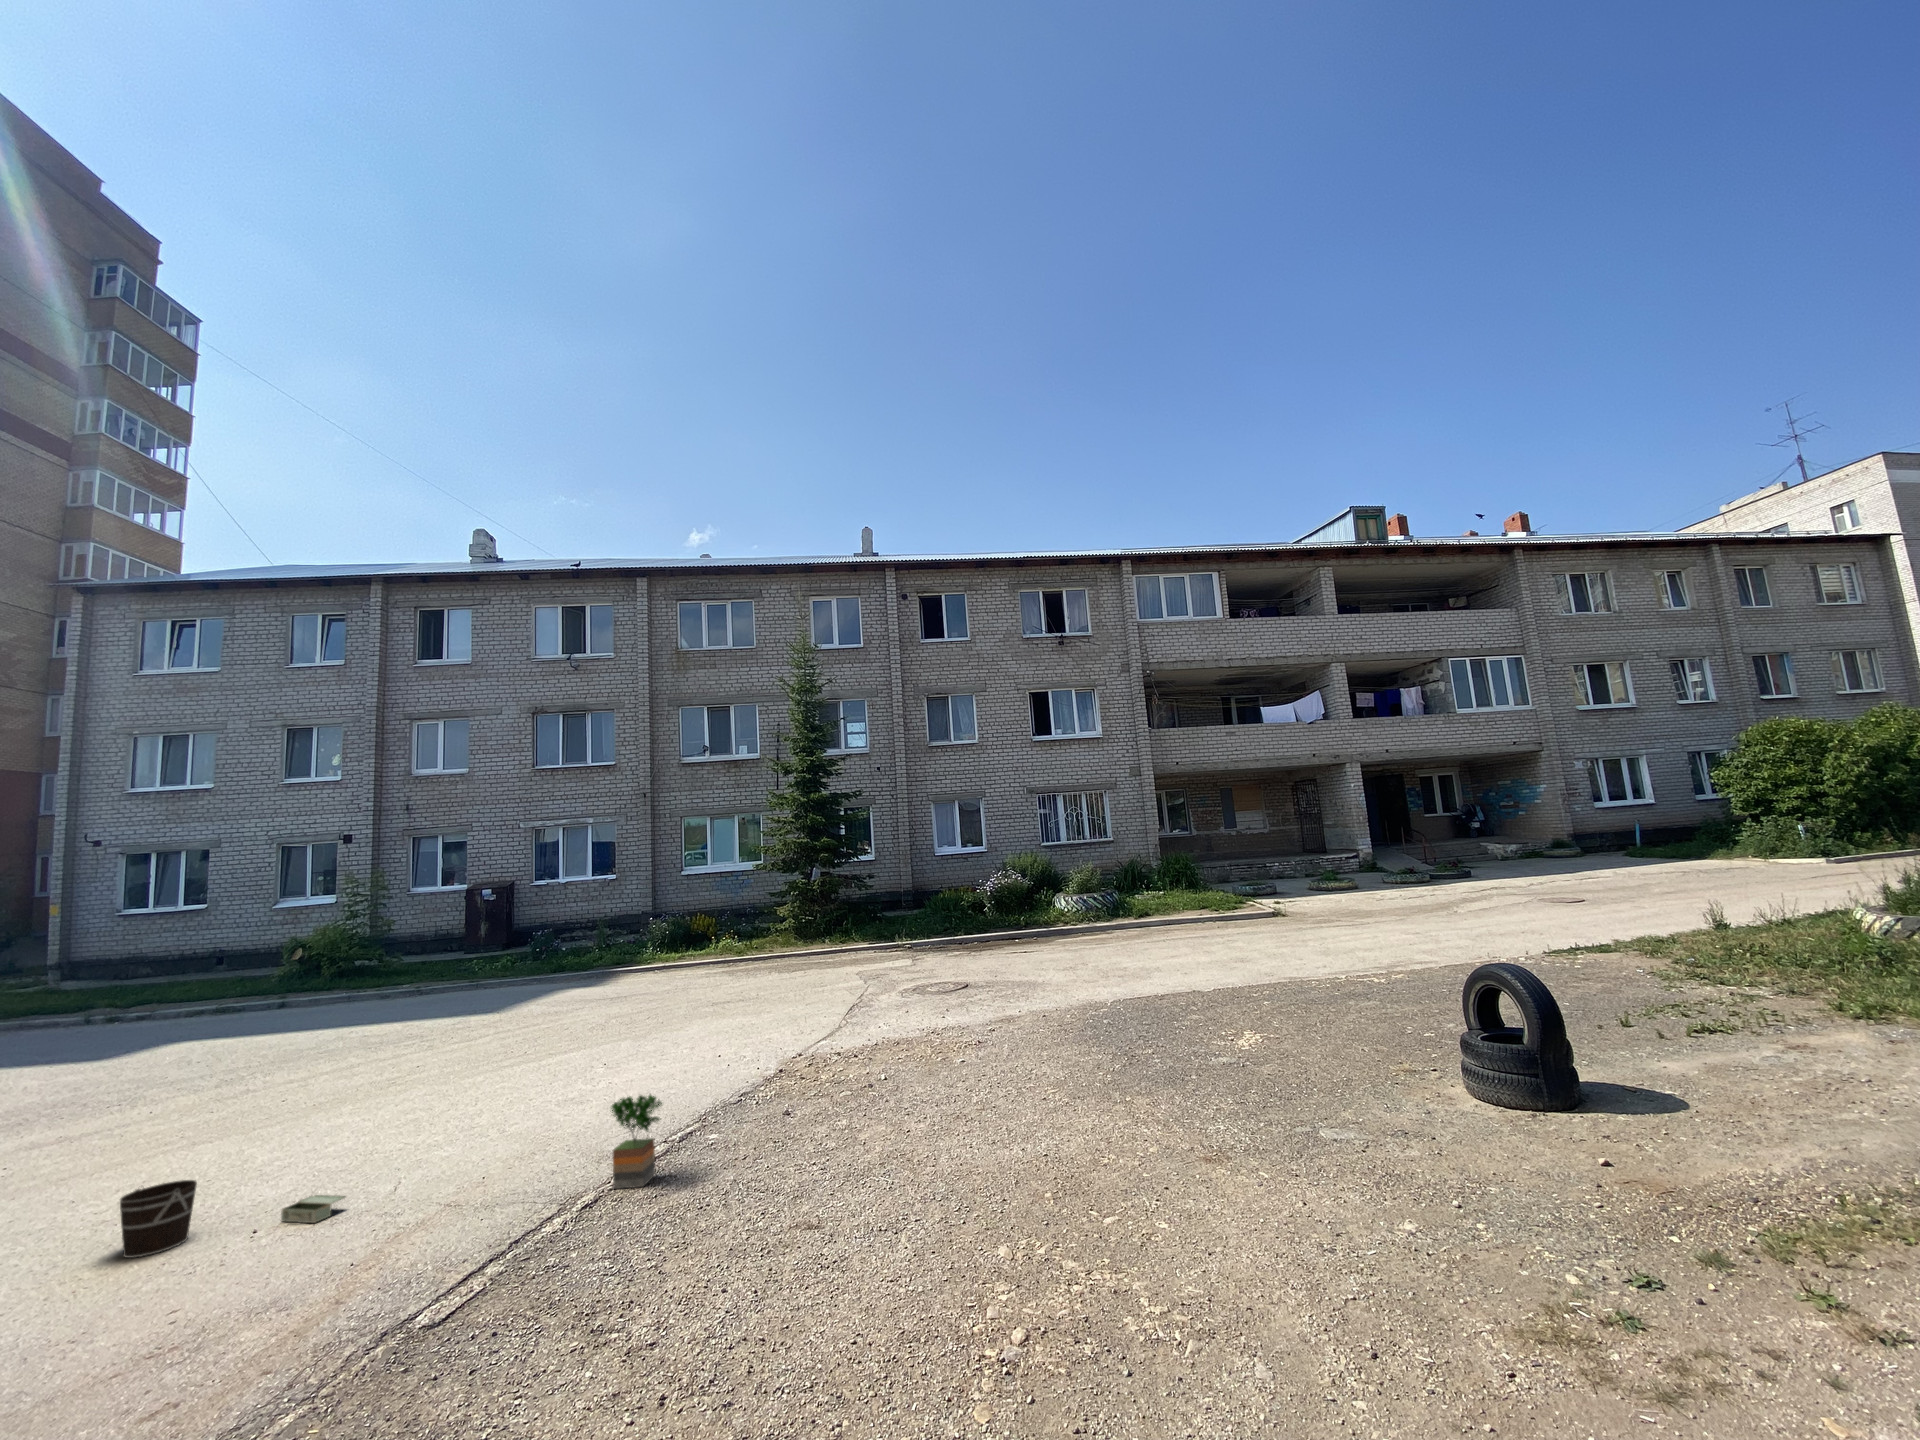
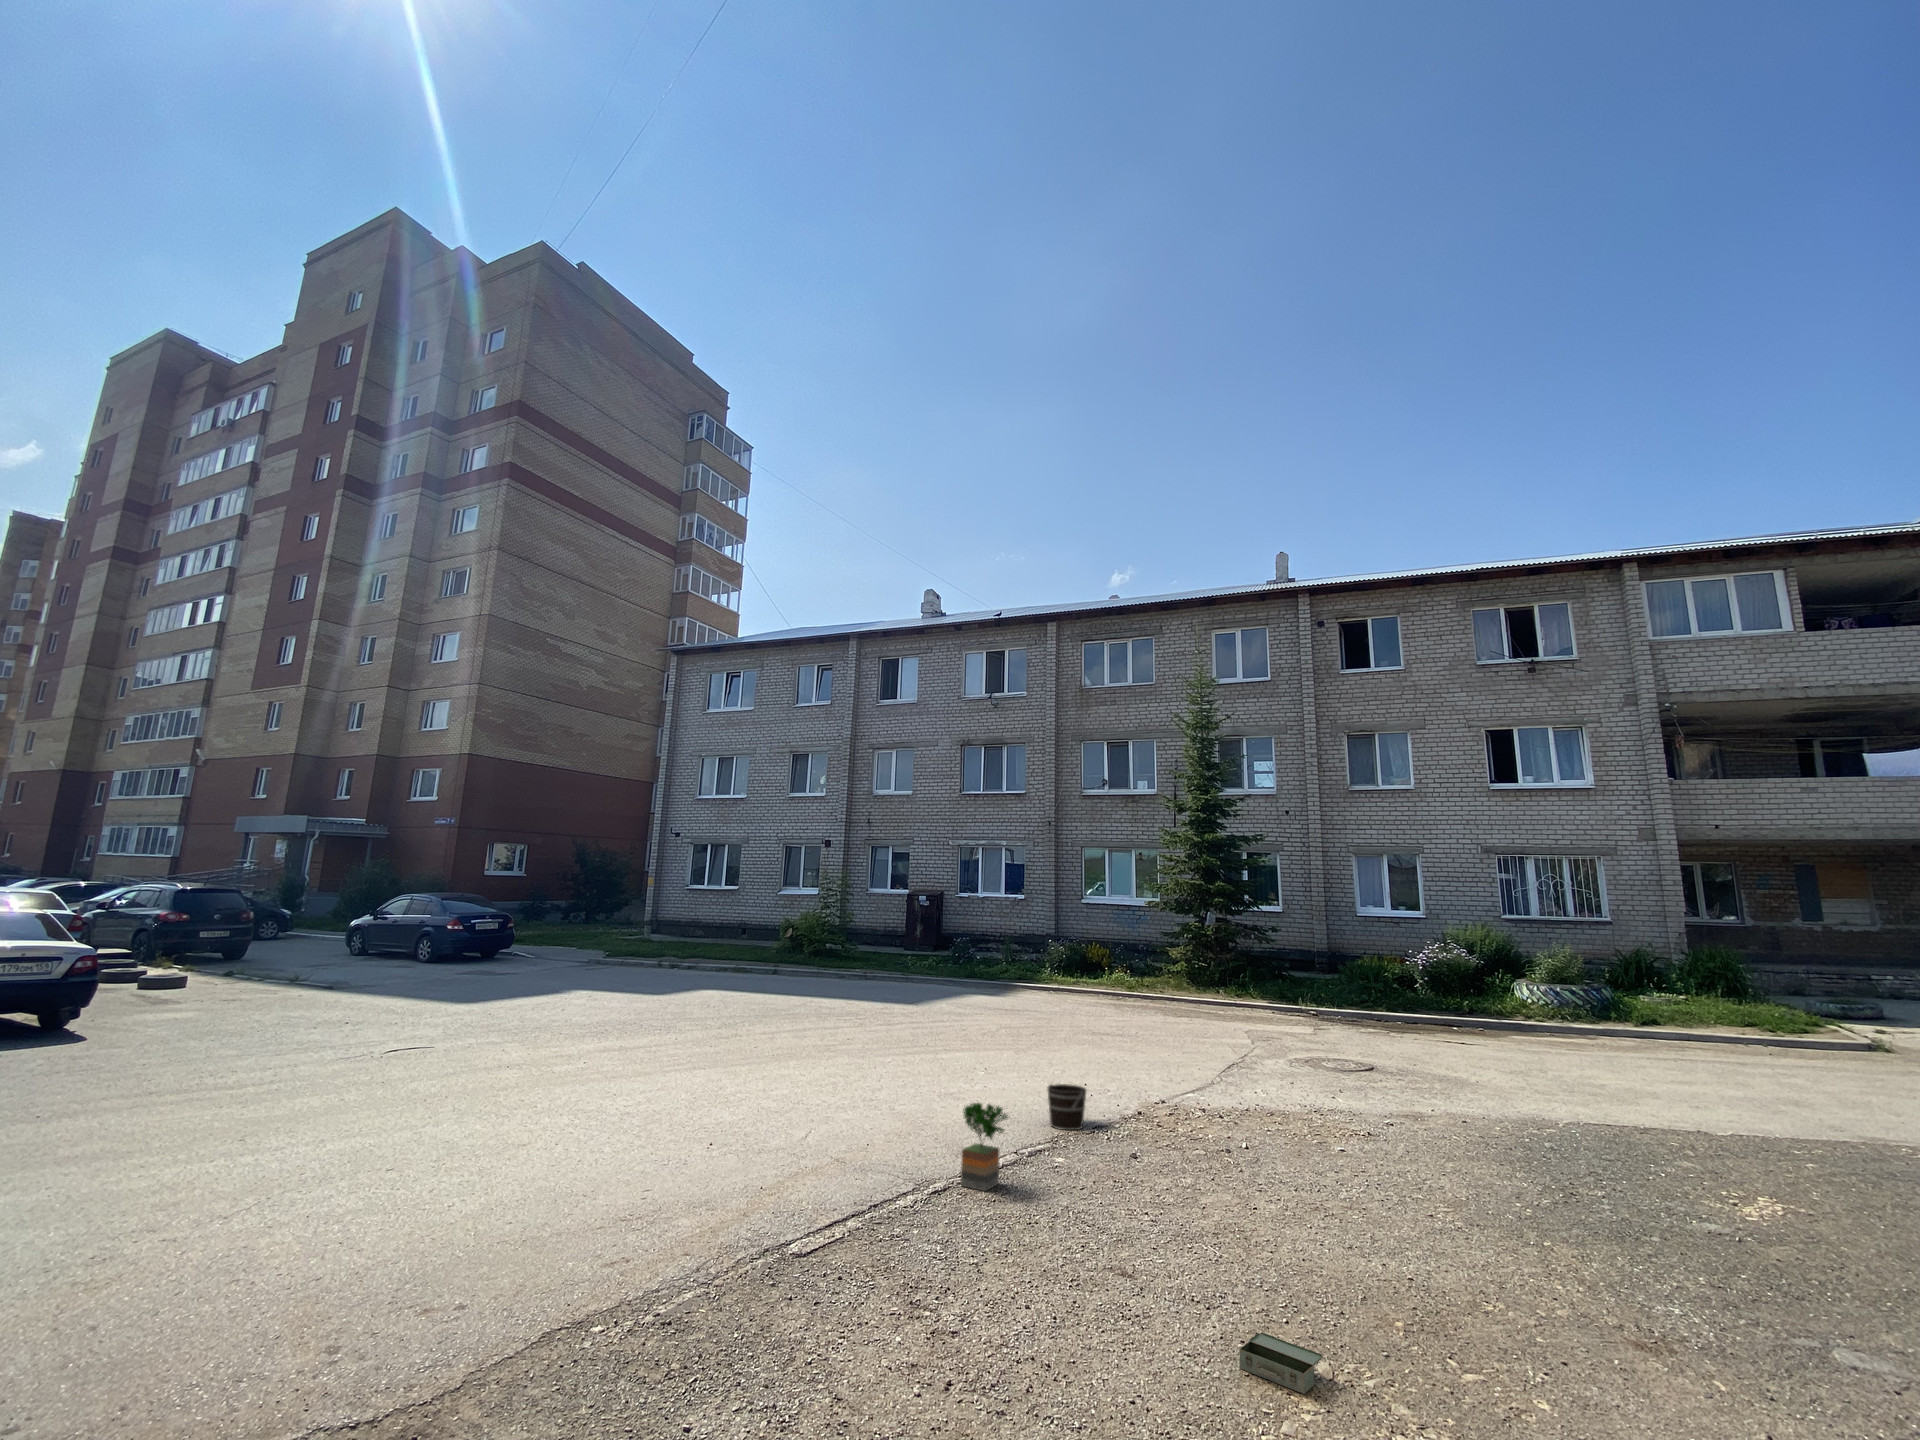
bucket: present [120,1180,197,1258] -> present [1048,1084,1086,1130]
toolbox: present [281,1195,345,1223] -> present [1239,1333,1323,1394]

